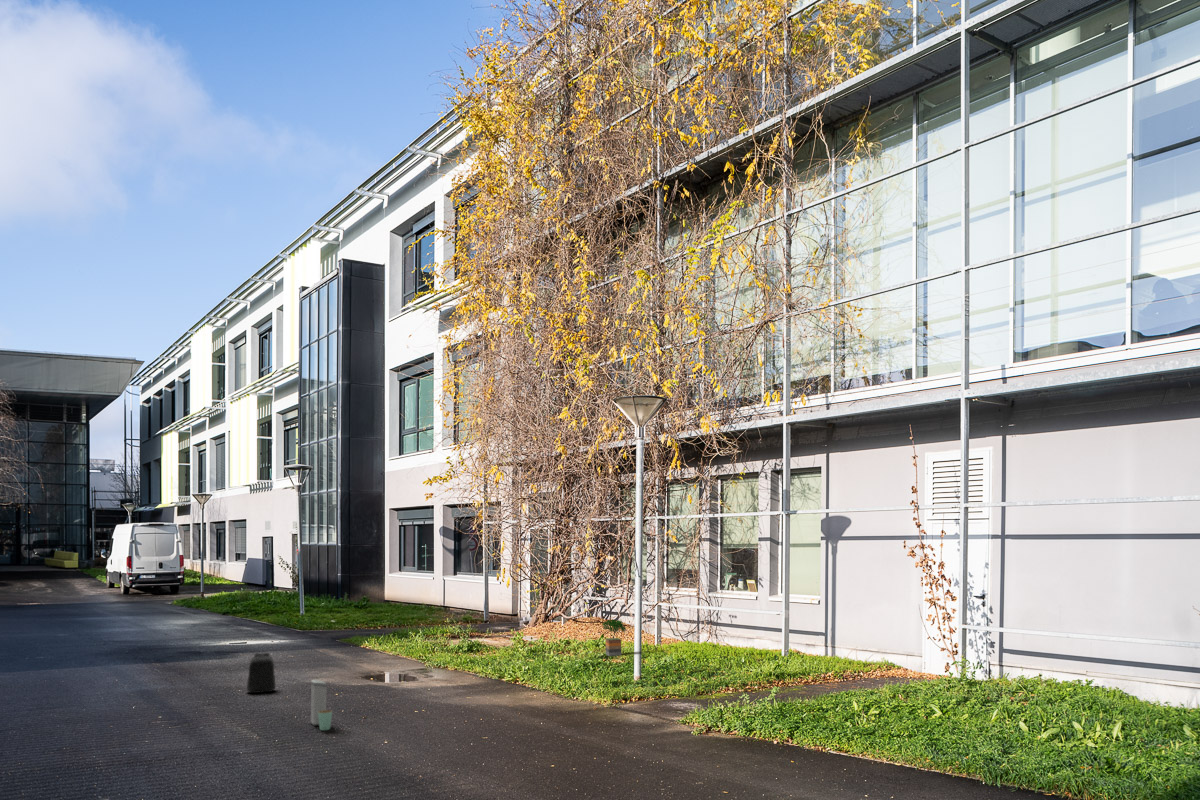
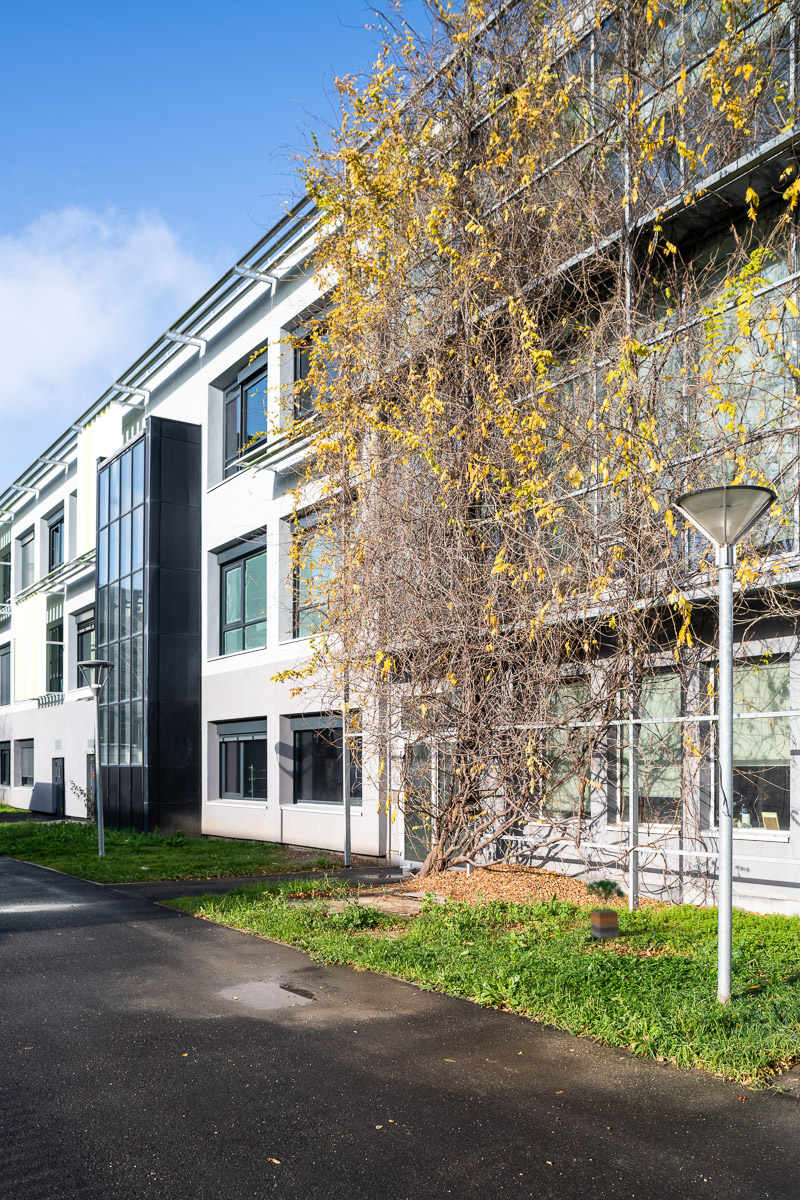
backpack: present [247,653,275,693] -> none [21,953,71,1027]
trash can: present [311,680,332,730] -> none [148,1040,197,1161]

